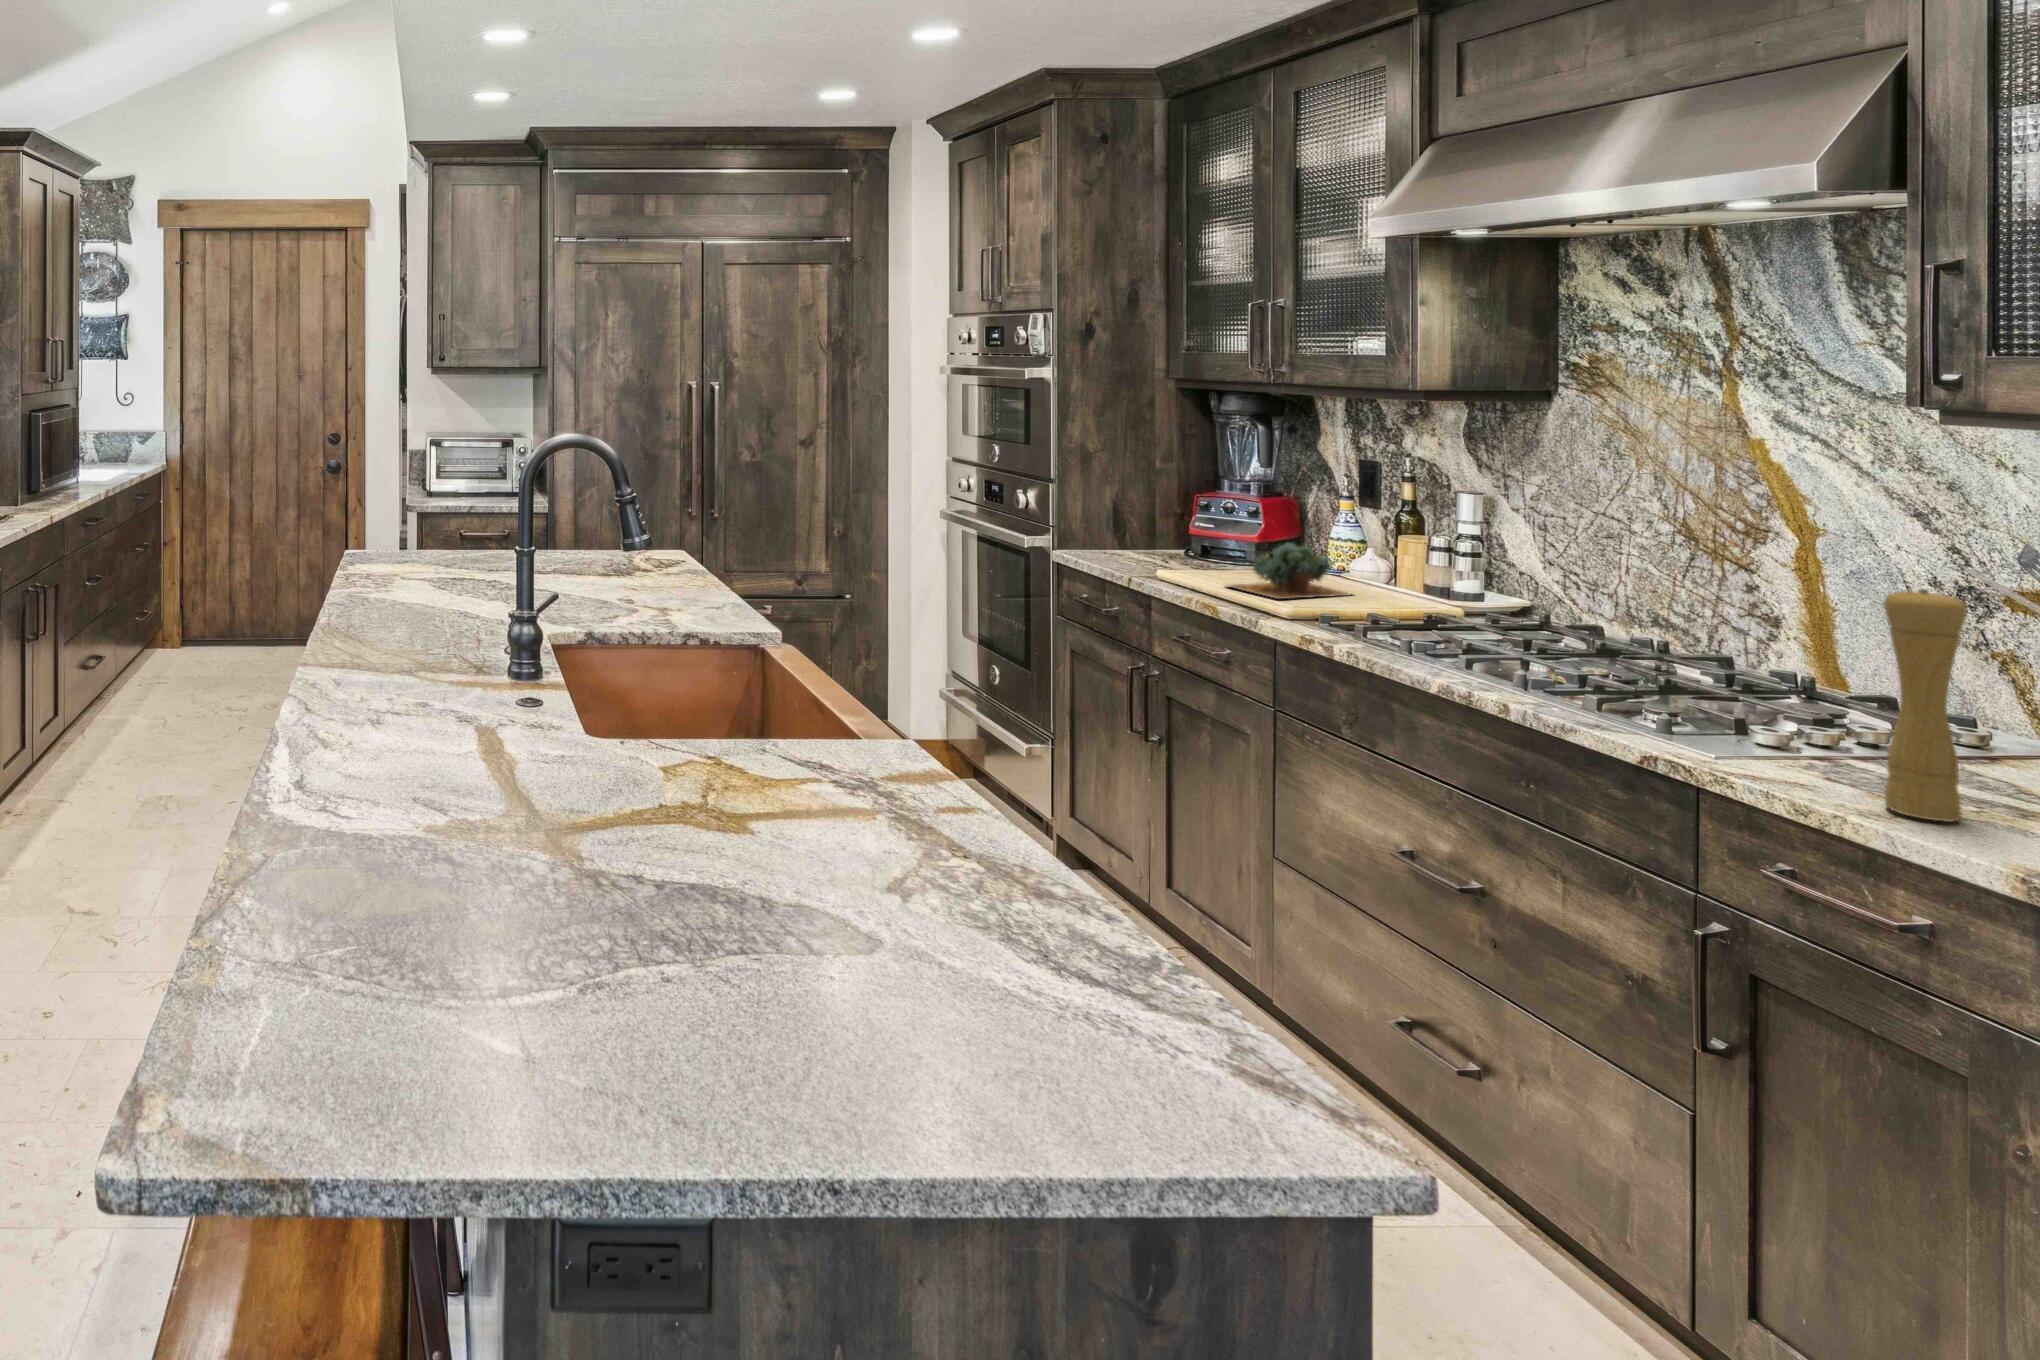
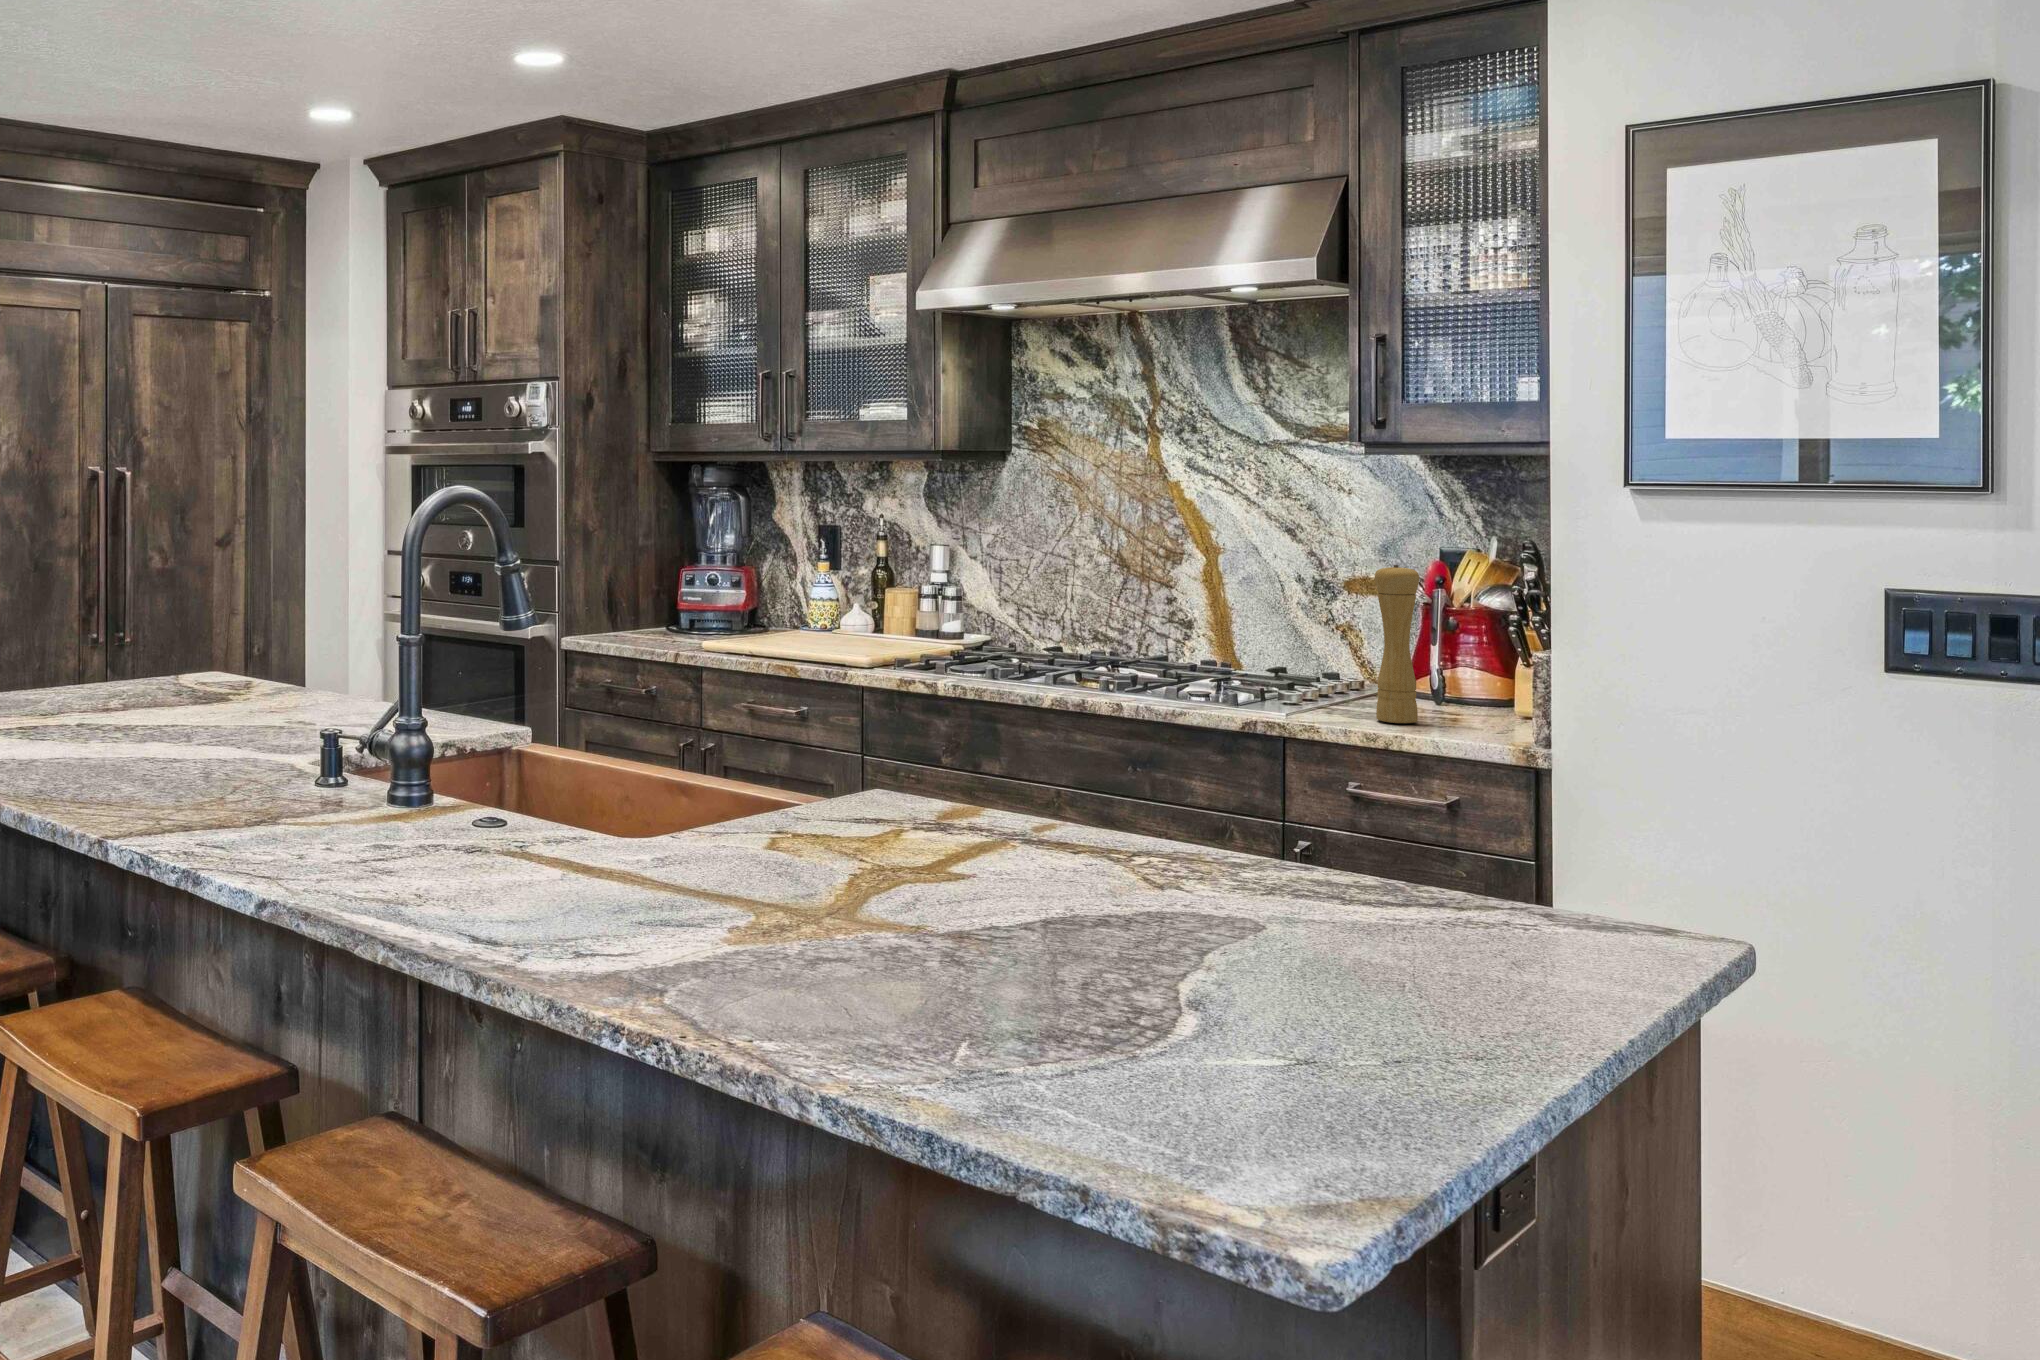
succulent plant: present [1225,543,1349,599] -> none [760,600,862,653]

